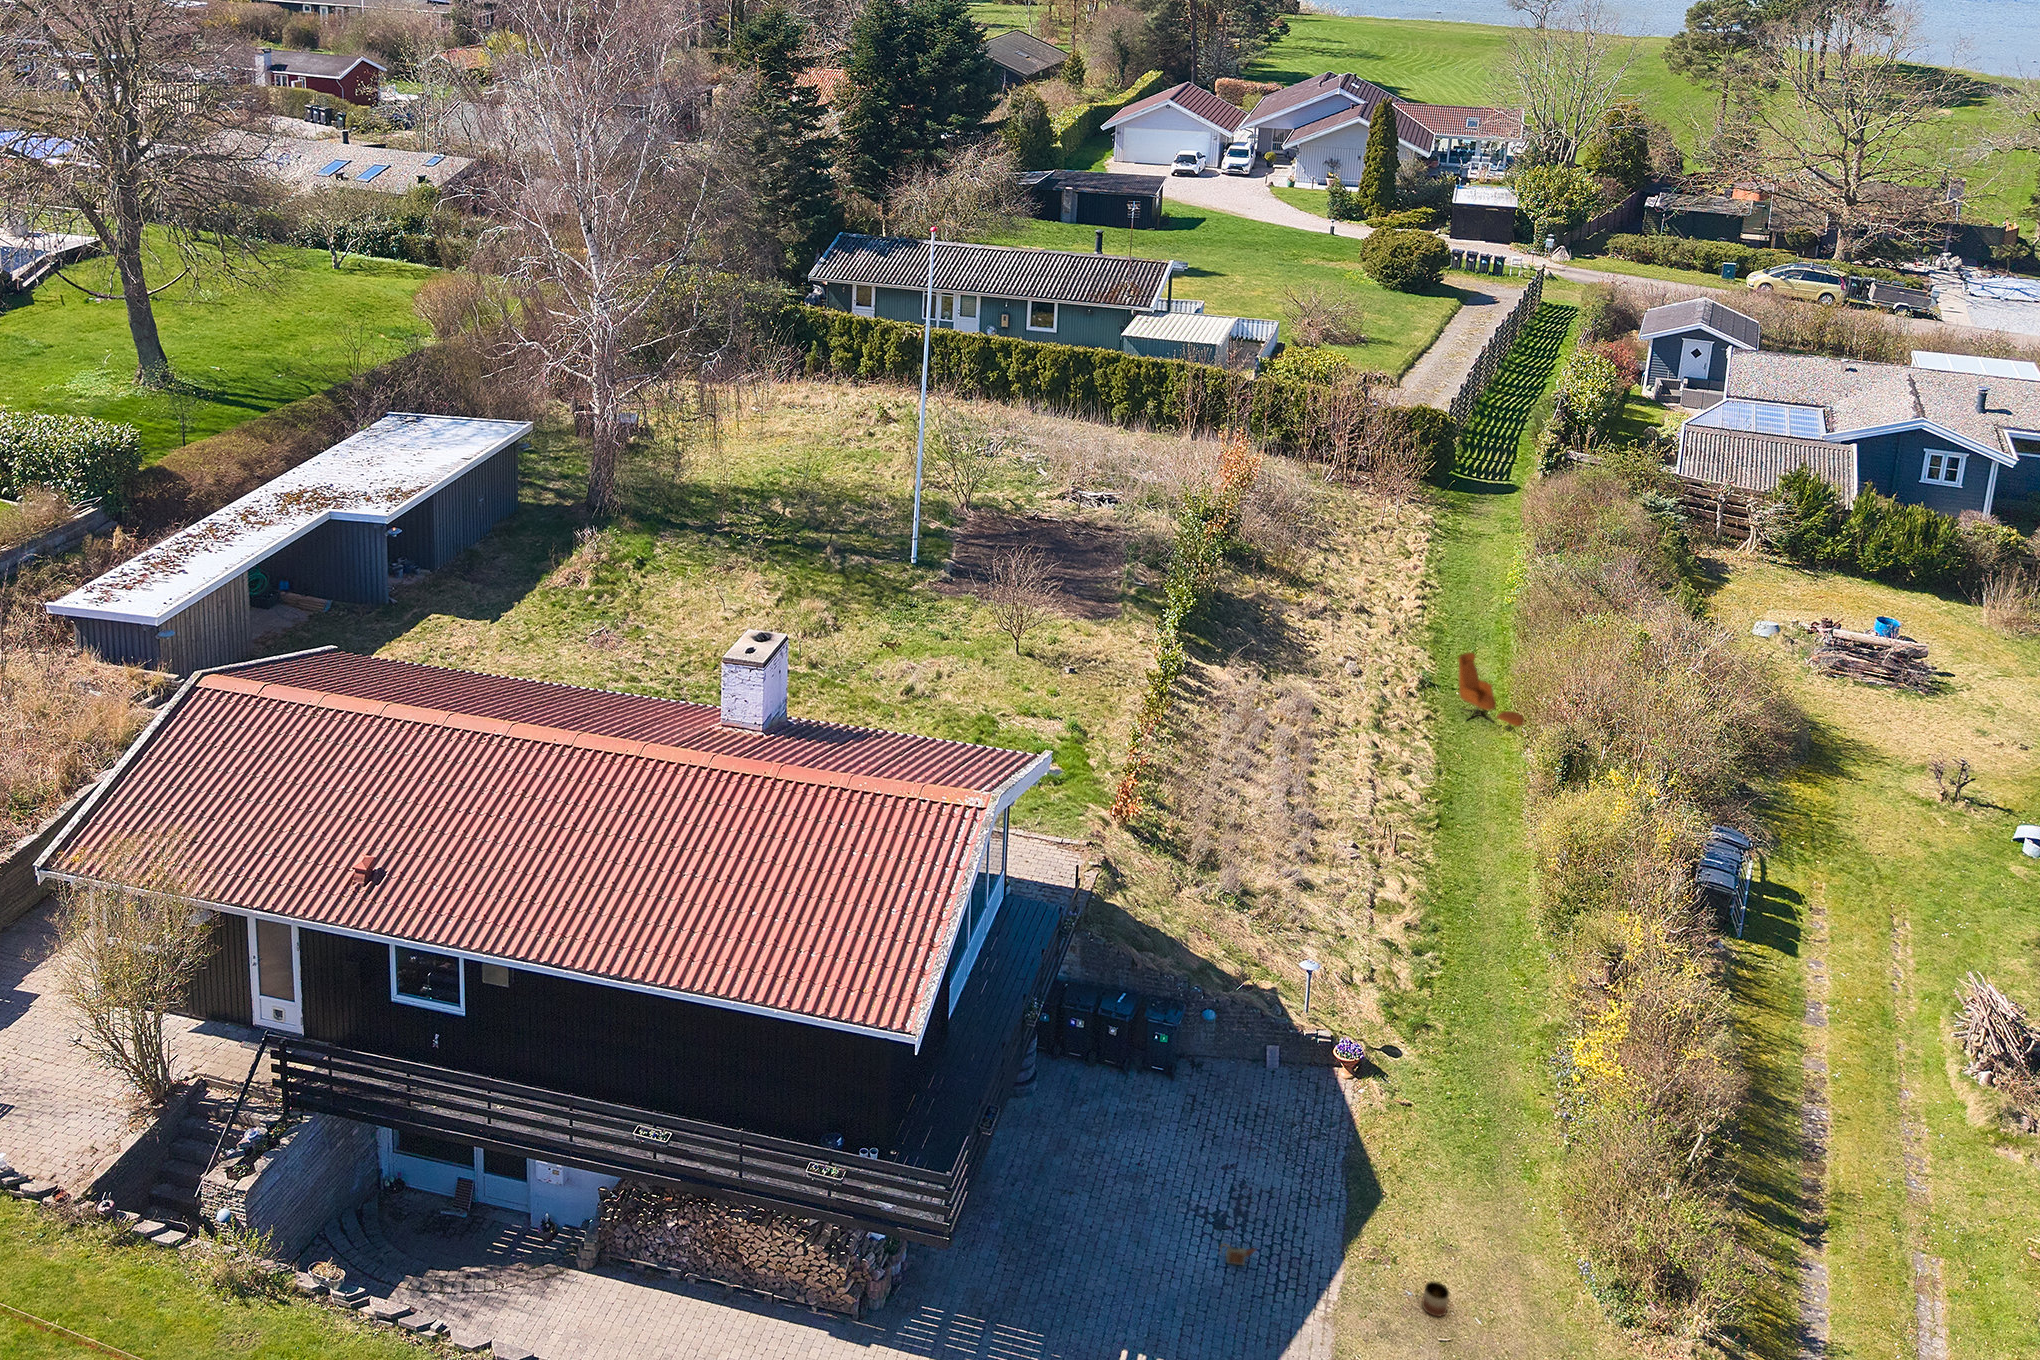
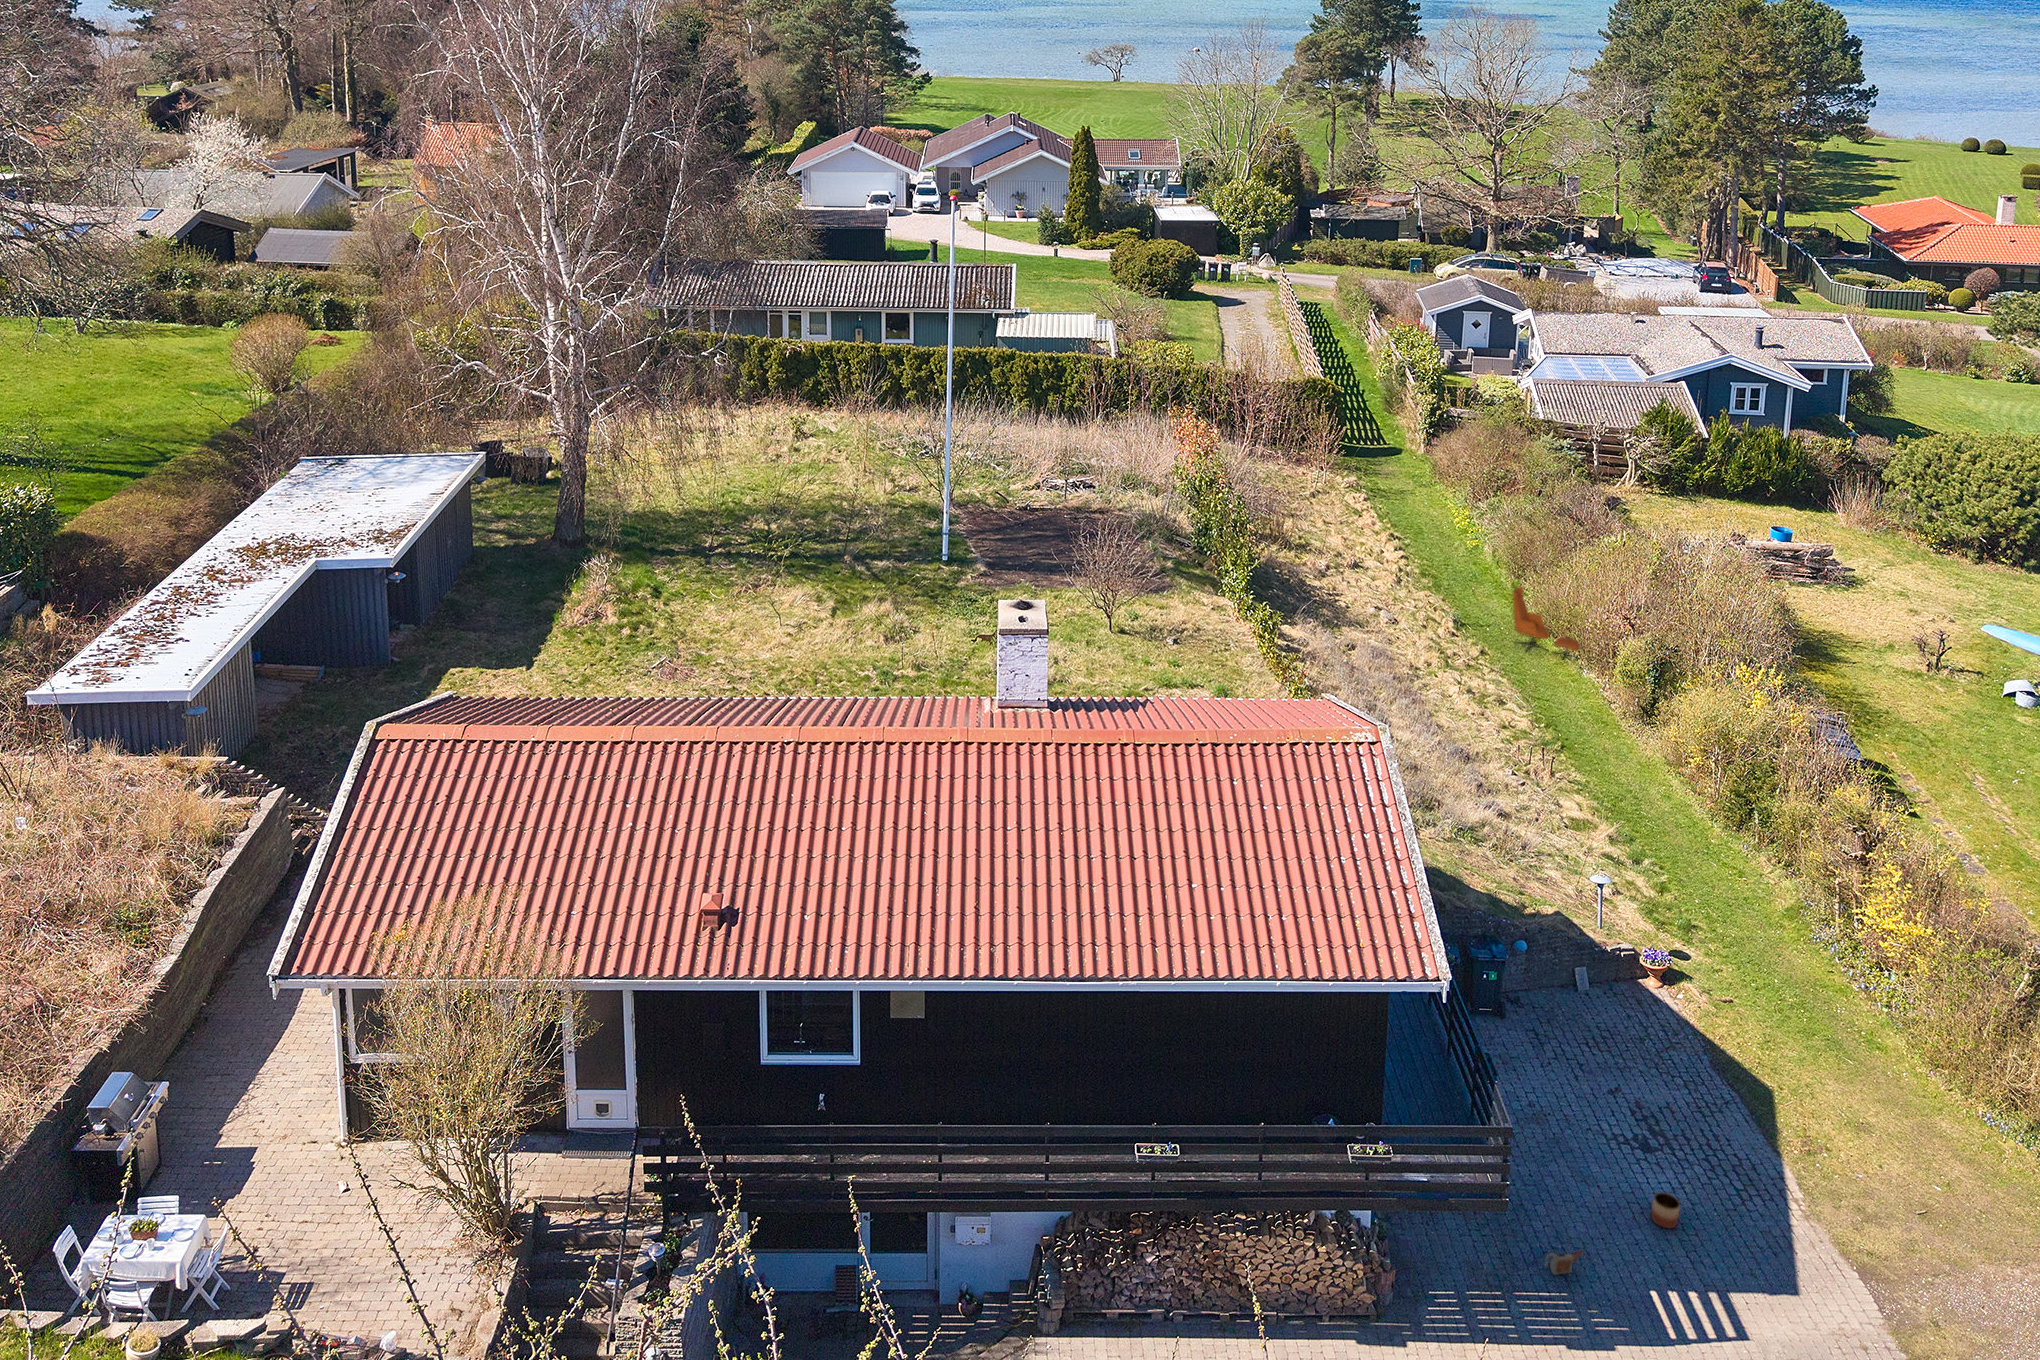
watering can: present [1220,1244,1256,1265] -> present [1544,1250,1583,1275]
planter: present [1422,1281,1449,1316] -> present [1651,1192,1680,1228]

